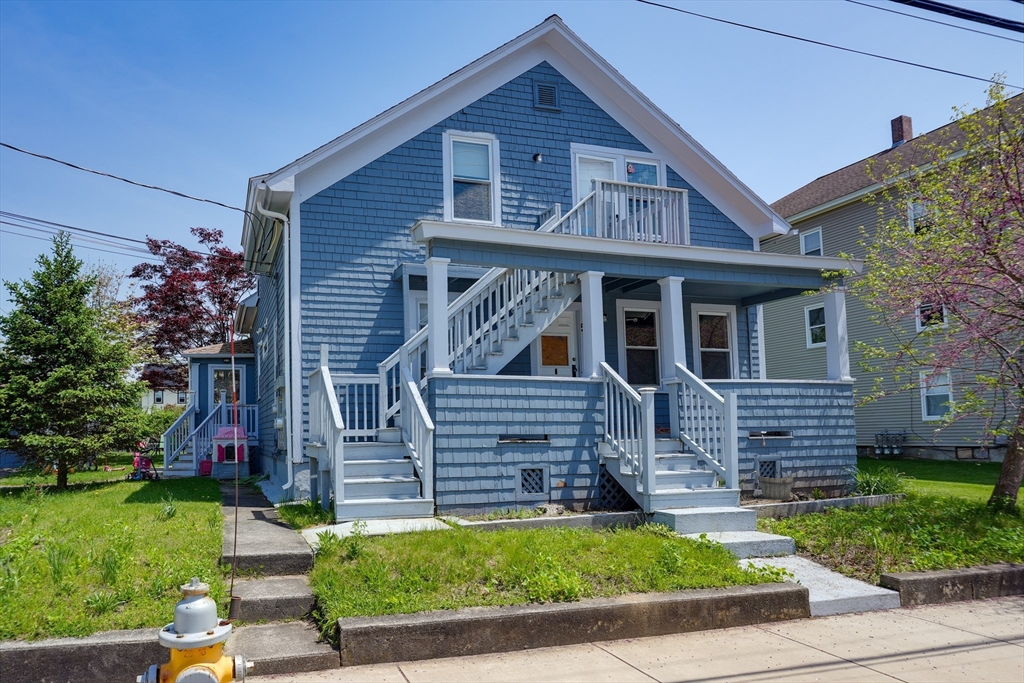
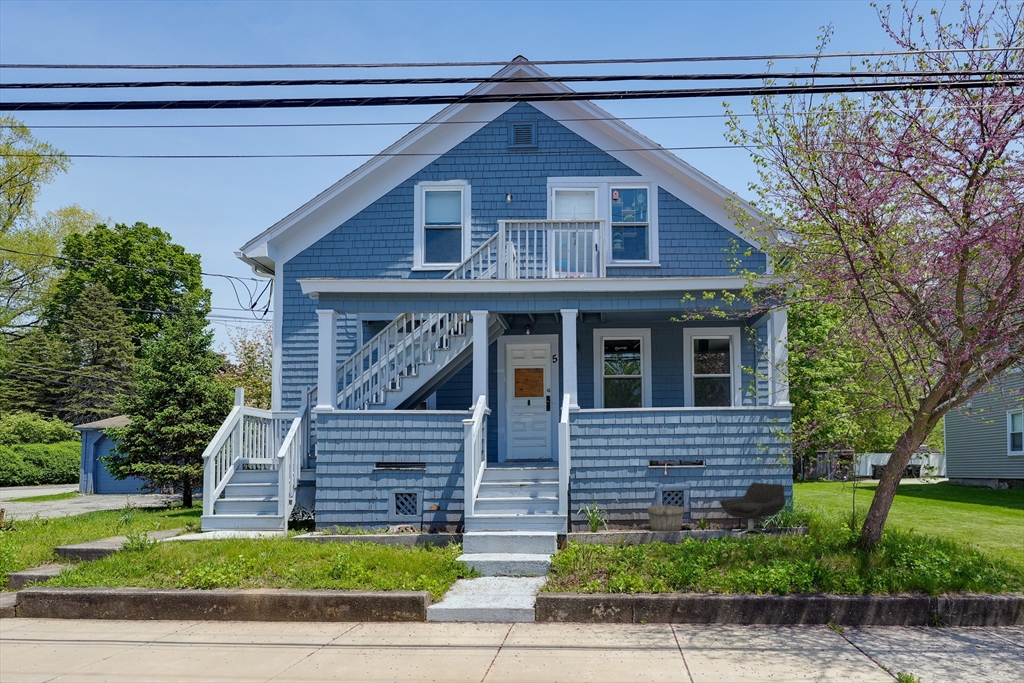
lounge chair: none [817,451,872,500] -> present [720,482,786,534]

